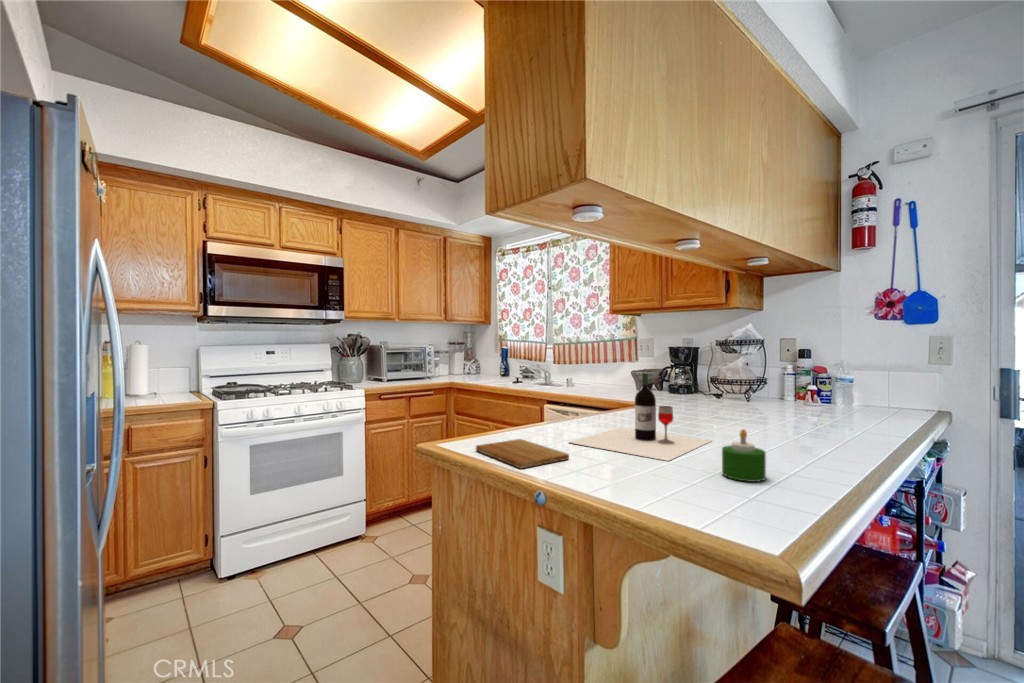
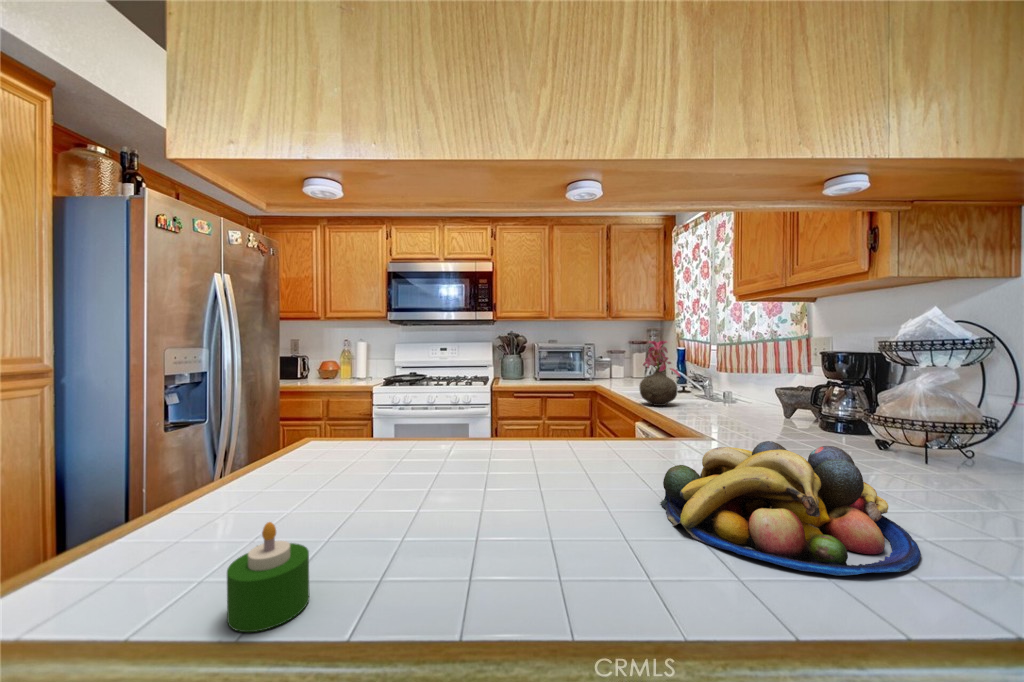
vase: none [541,340,569,391] -> present [639,341,680,406]
wine bottle: present [570,373,711,461] -> none [329,398,518,538]
fruit bowl: none [711,385,823,430] -> present [660,441,921,576]
cutting board: present [476,439,569,468] -> none [221,459,343,498]

